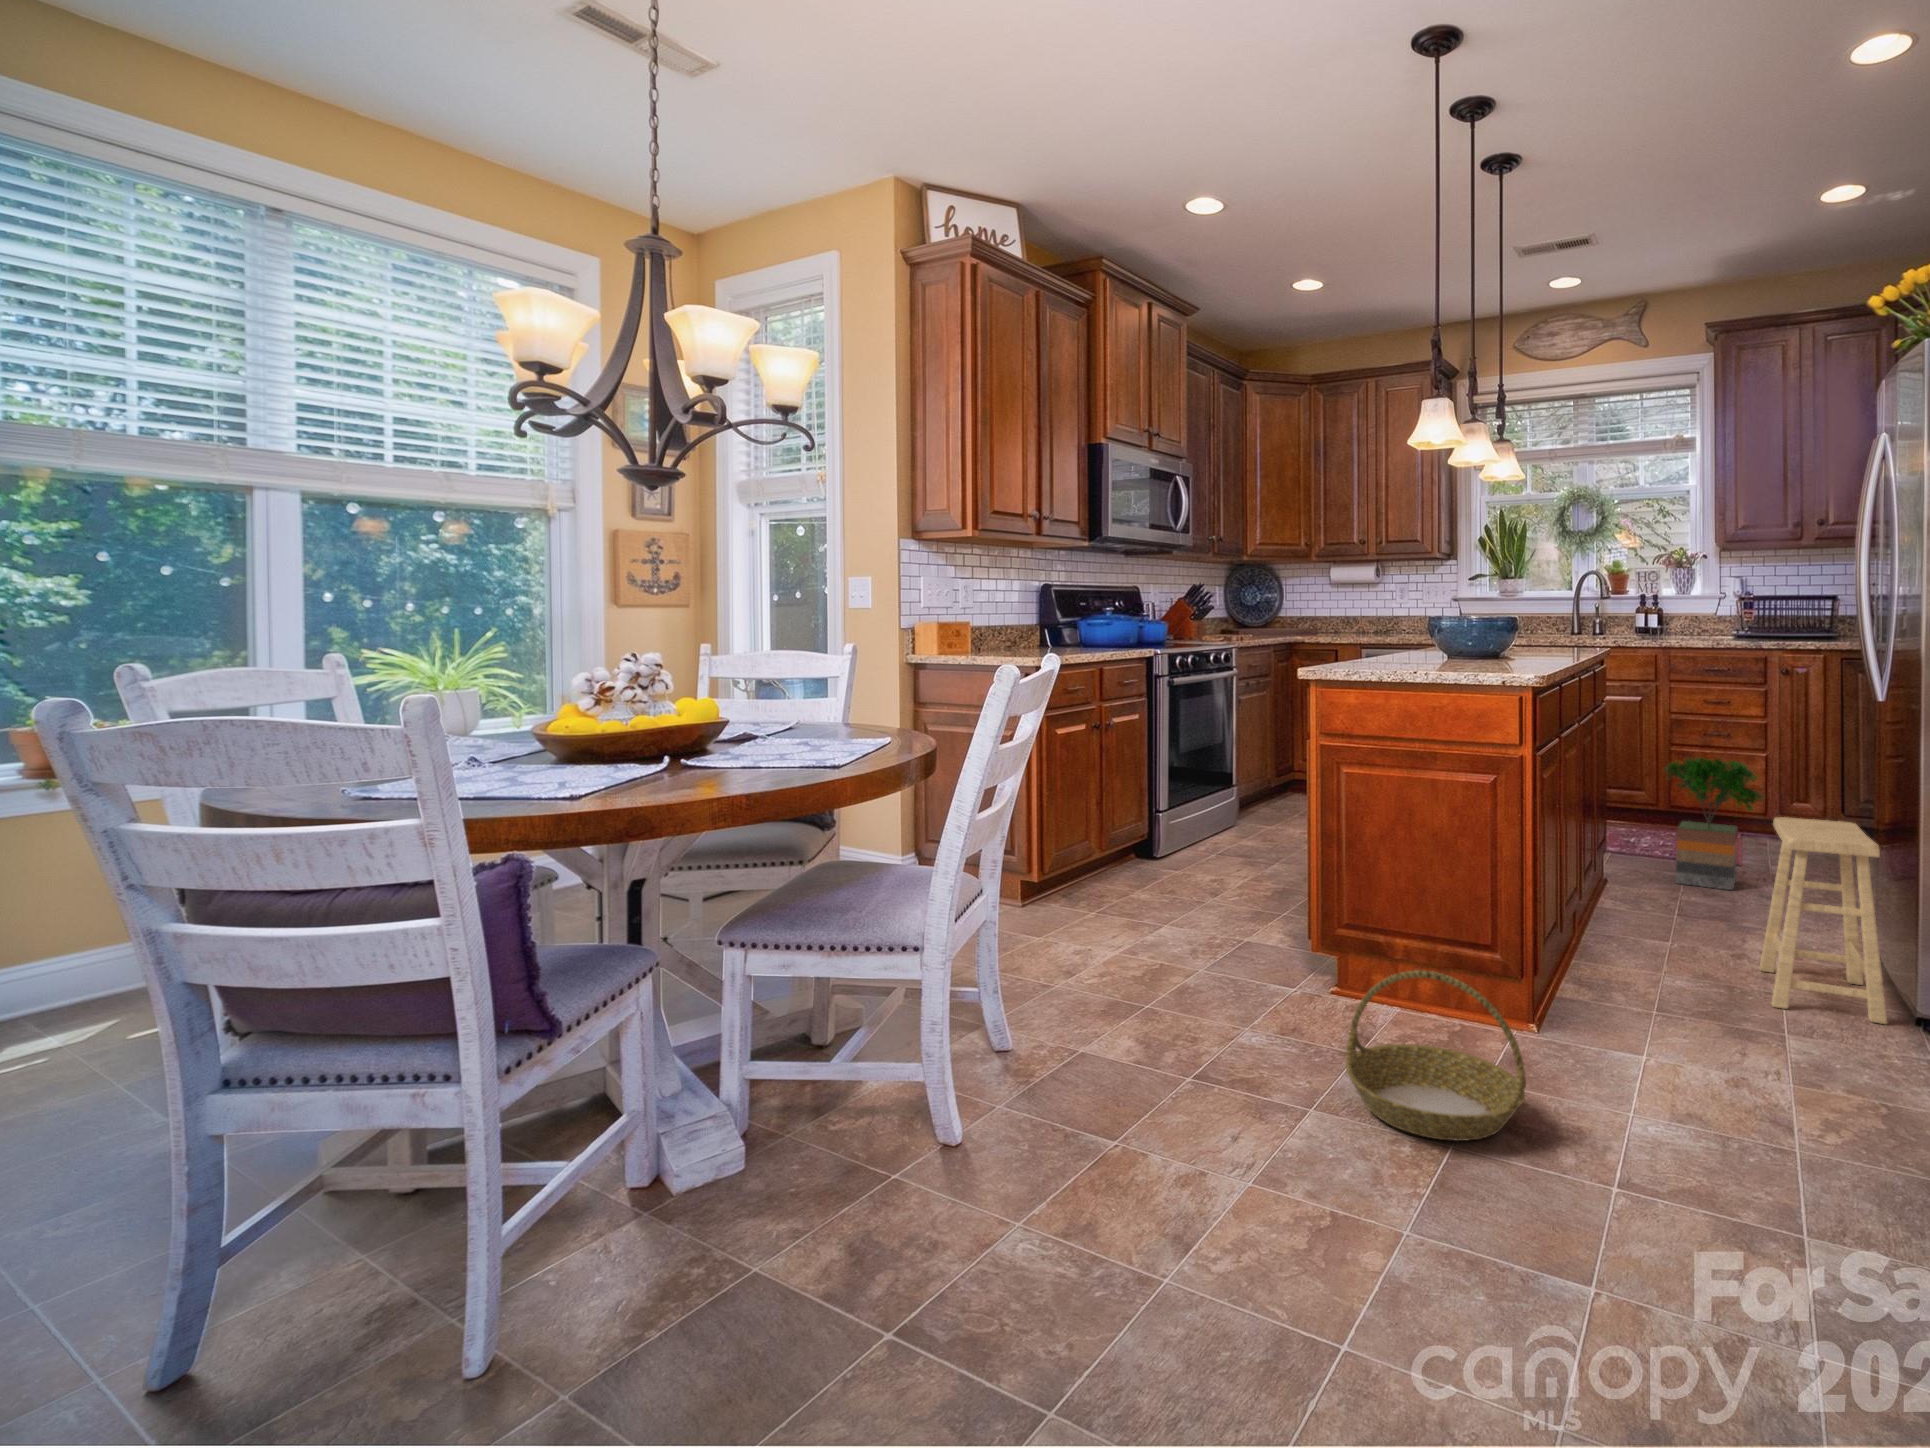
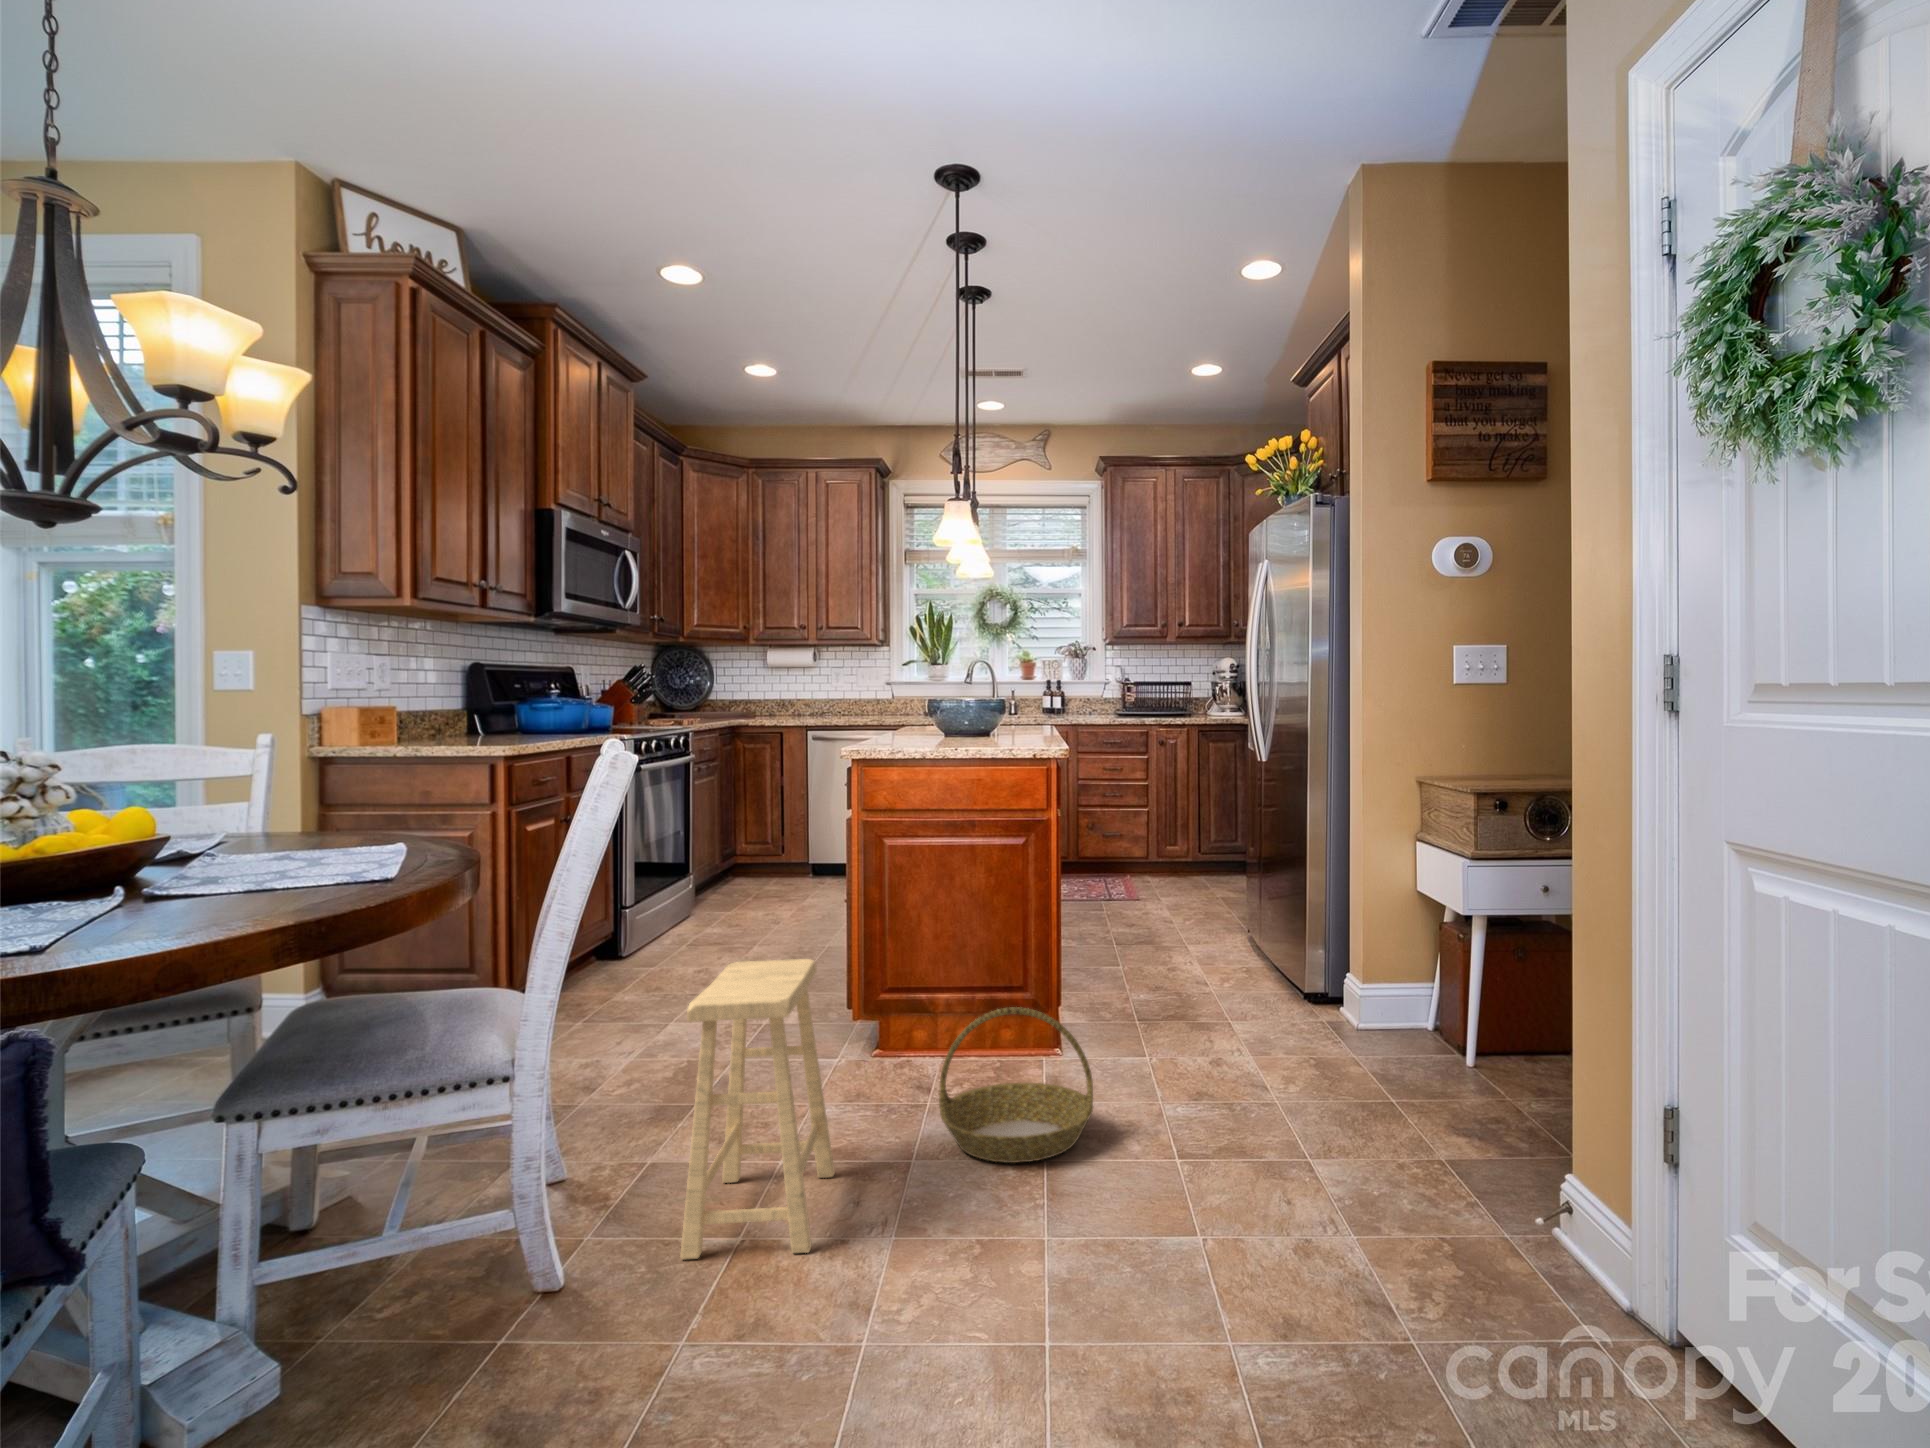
potted tree: present [1665,757,1763,890] -> none [1088,811,1163,924]
footstool: present [1760,817,1887,1024] -> present [680,959,835,1259]

